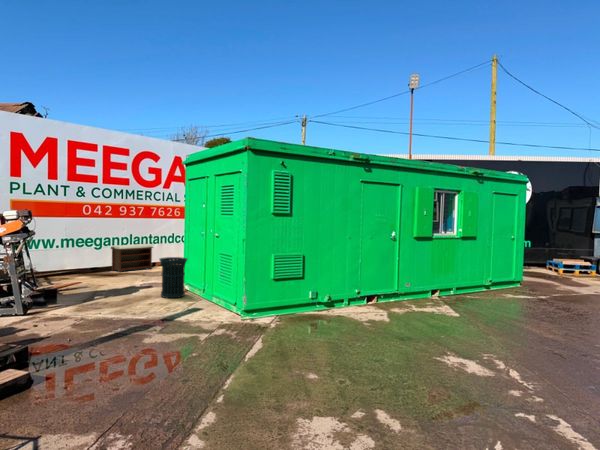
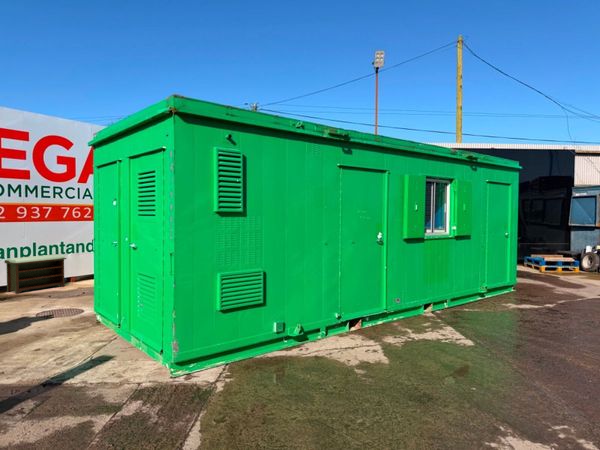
trash can: present [160,257,187,298] -> none [53,276,98,337]

